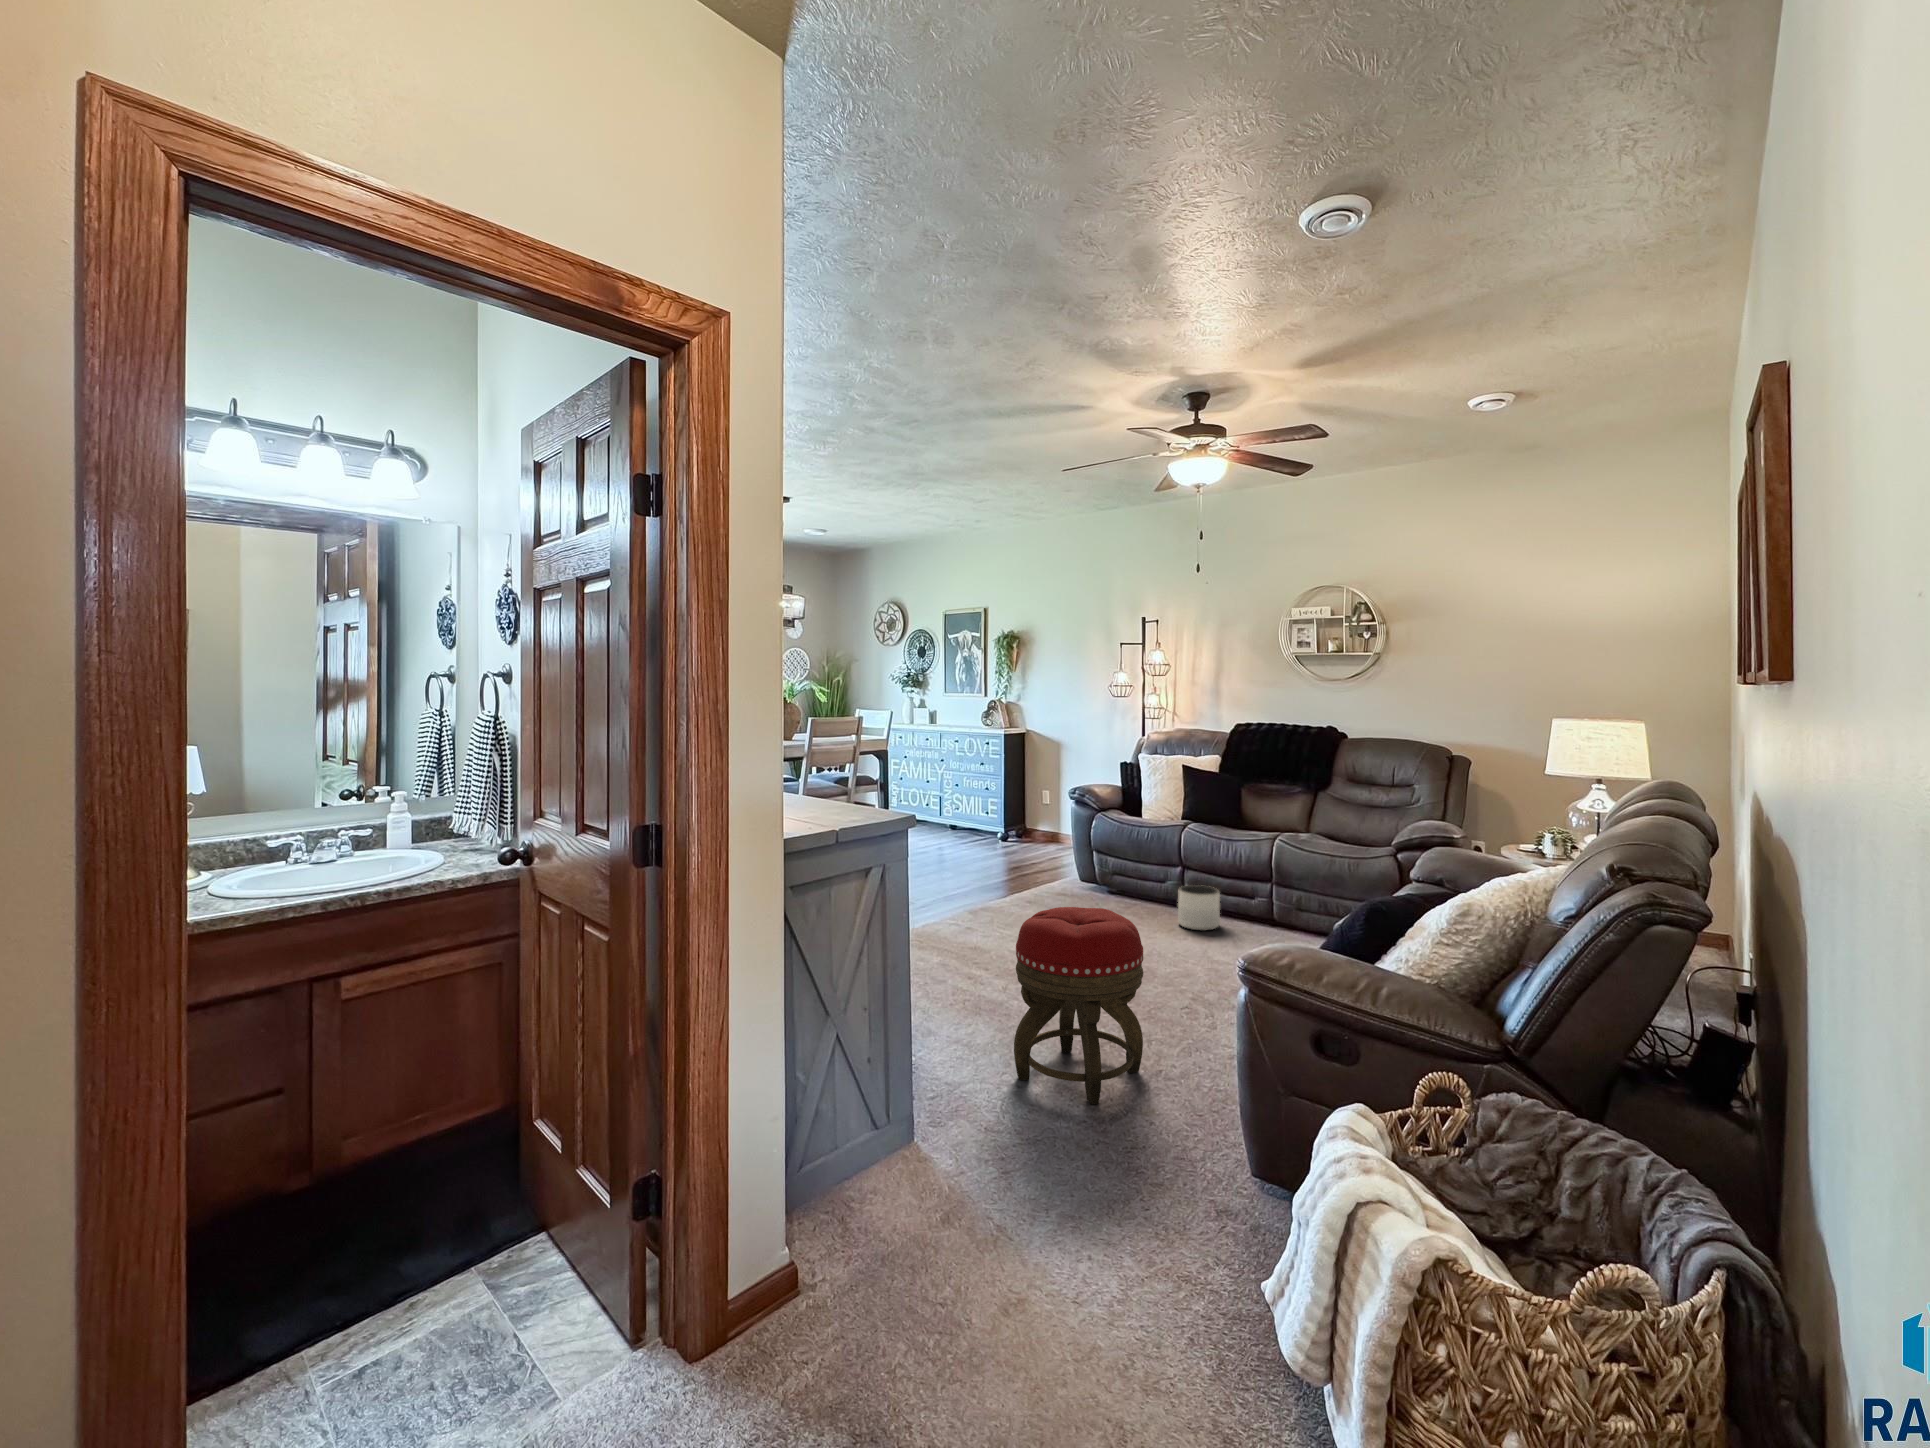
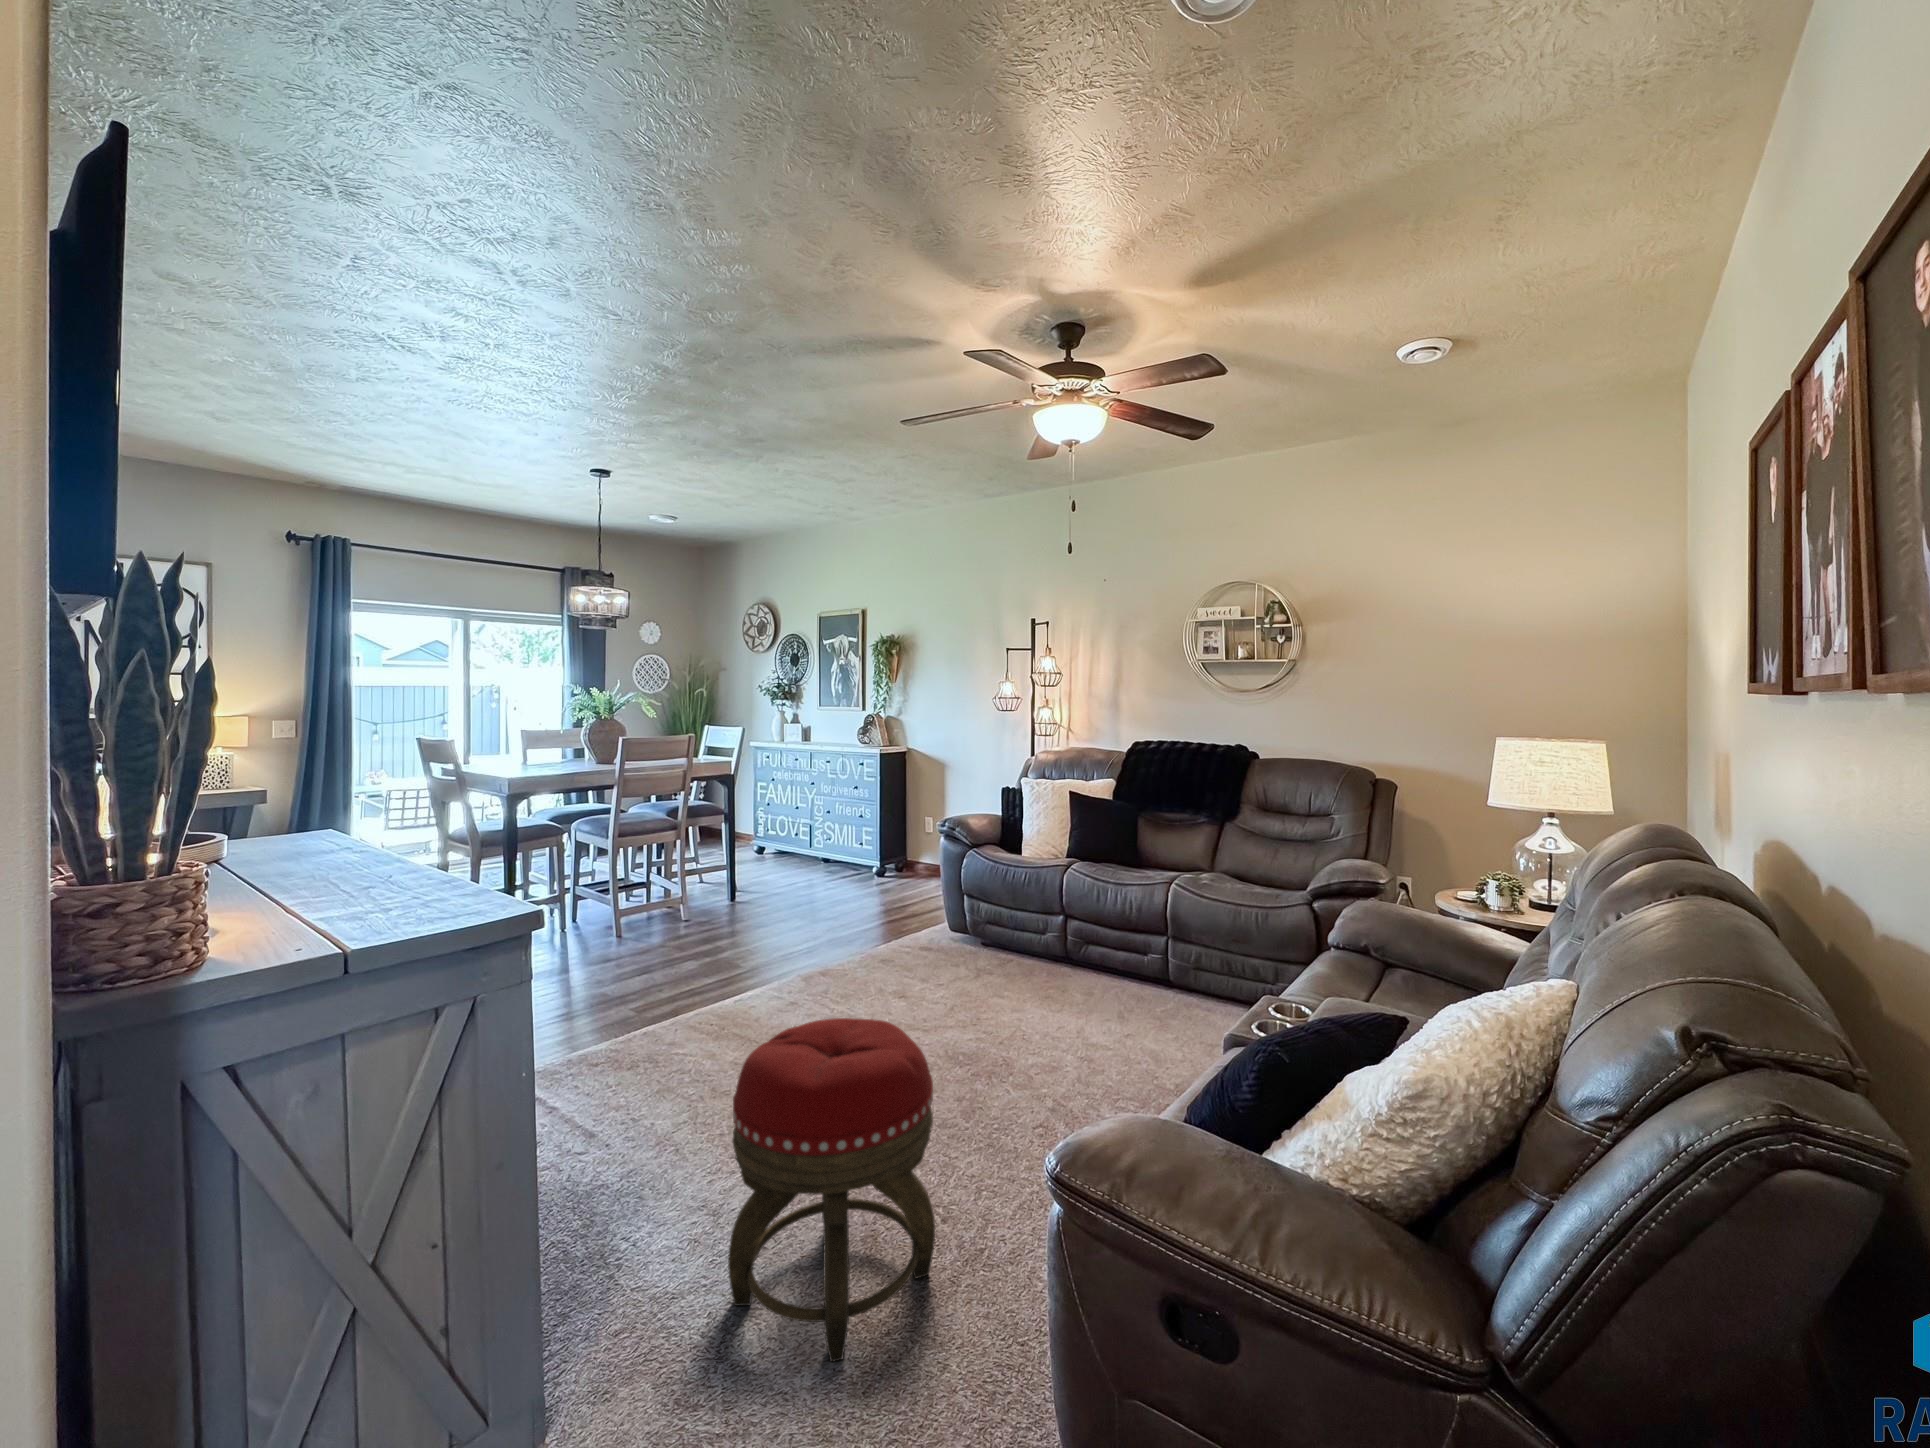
planter: present [1178,885,1220,931] -> none [1051,940,1101,999]

